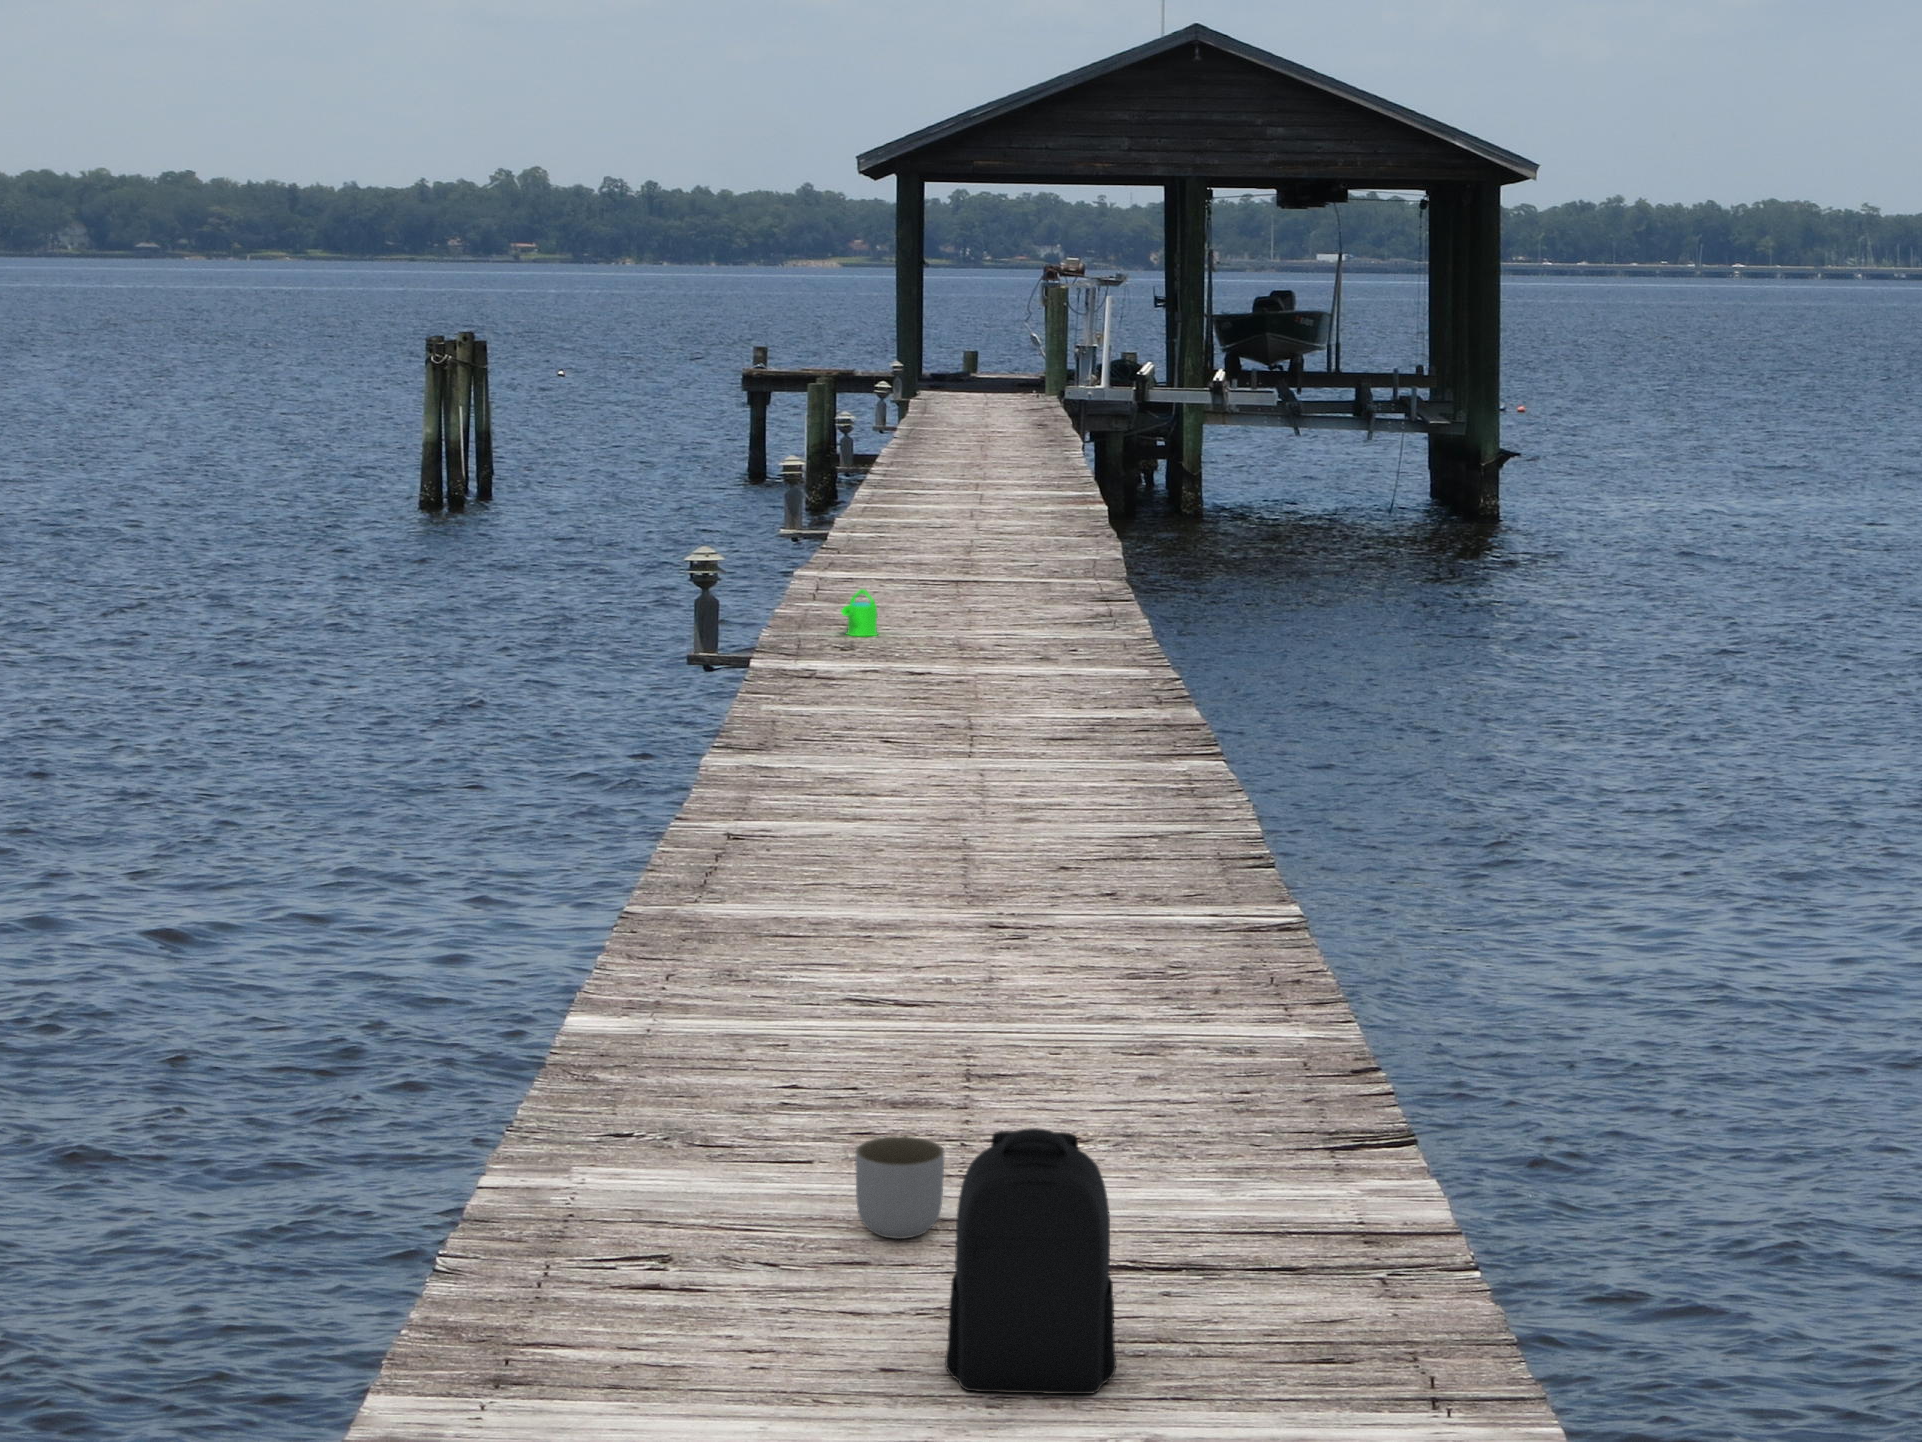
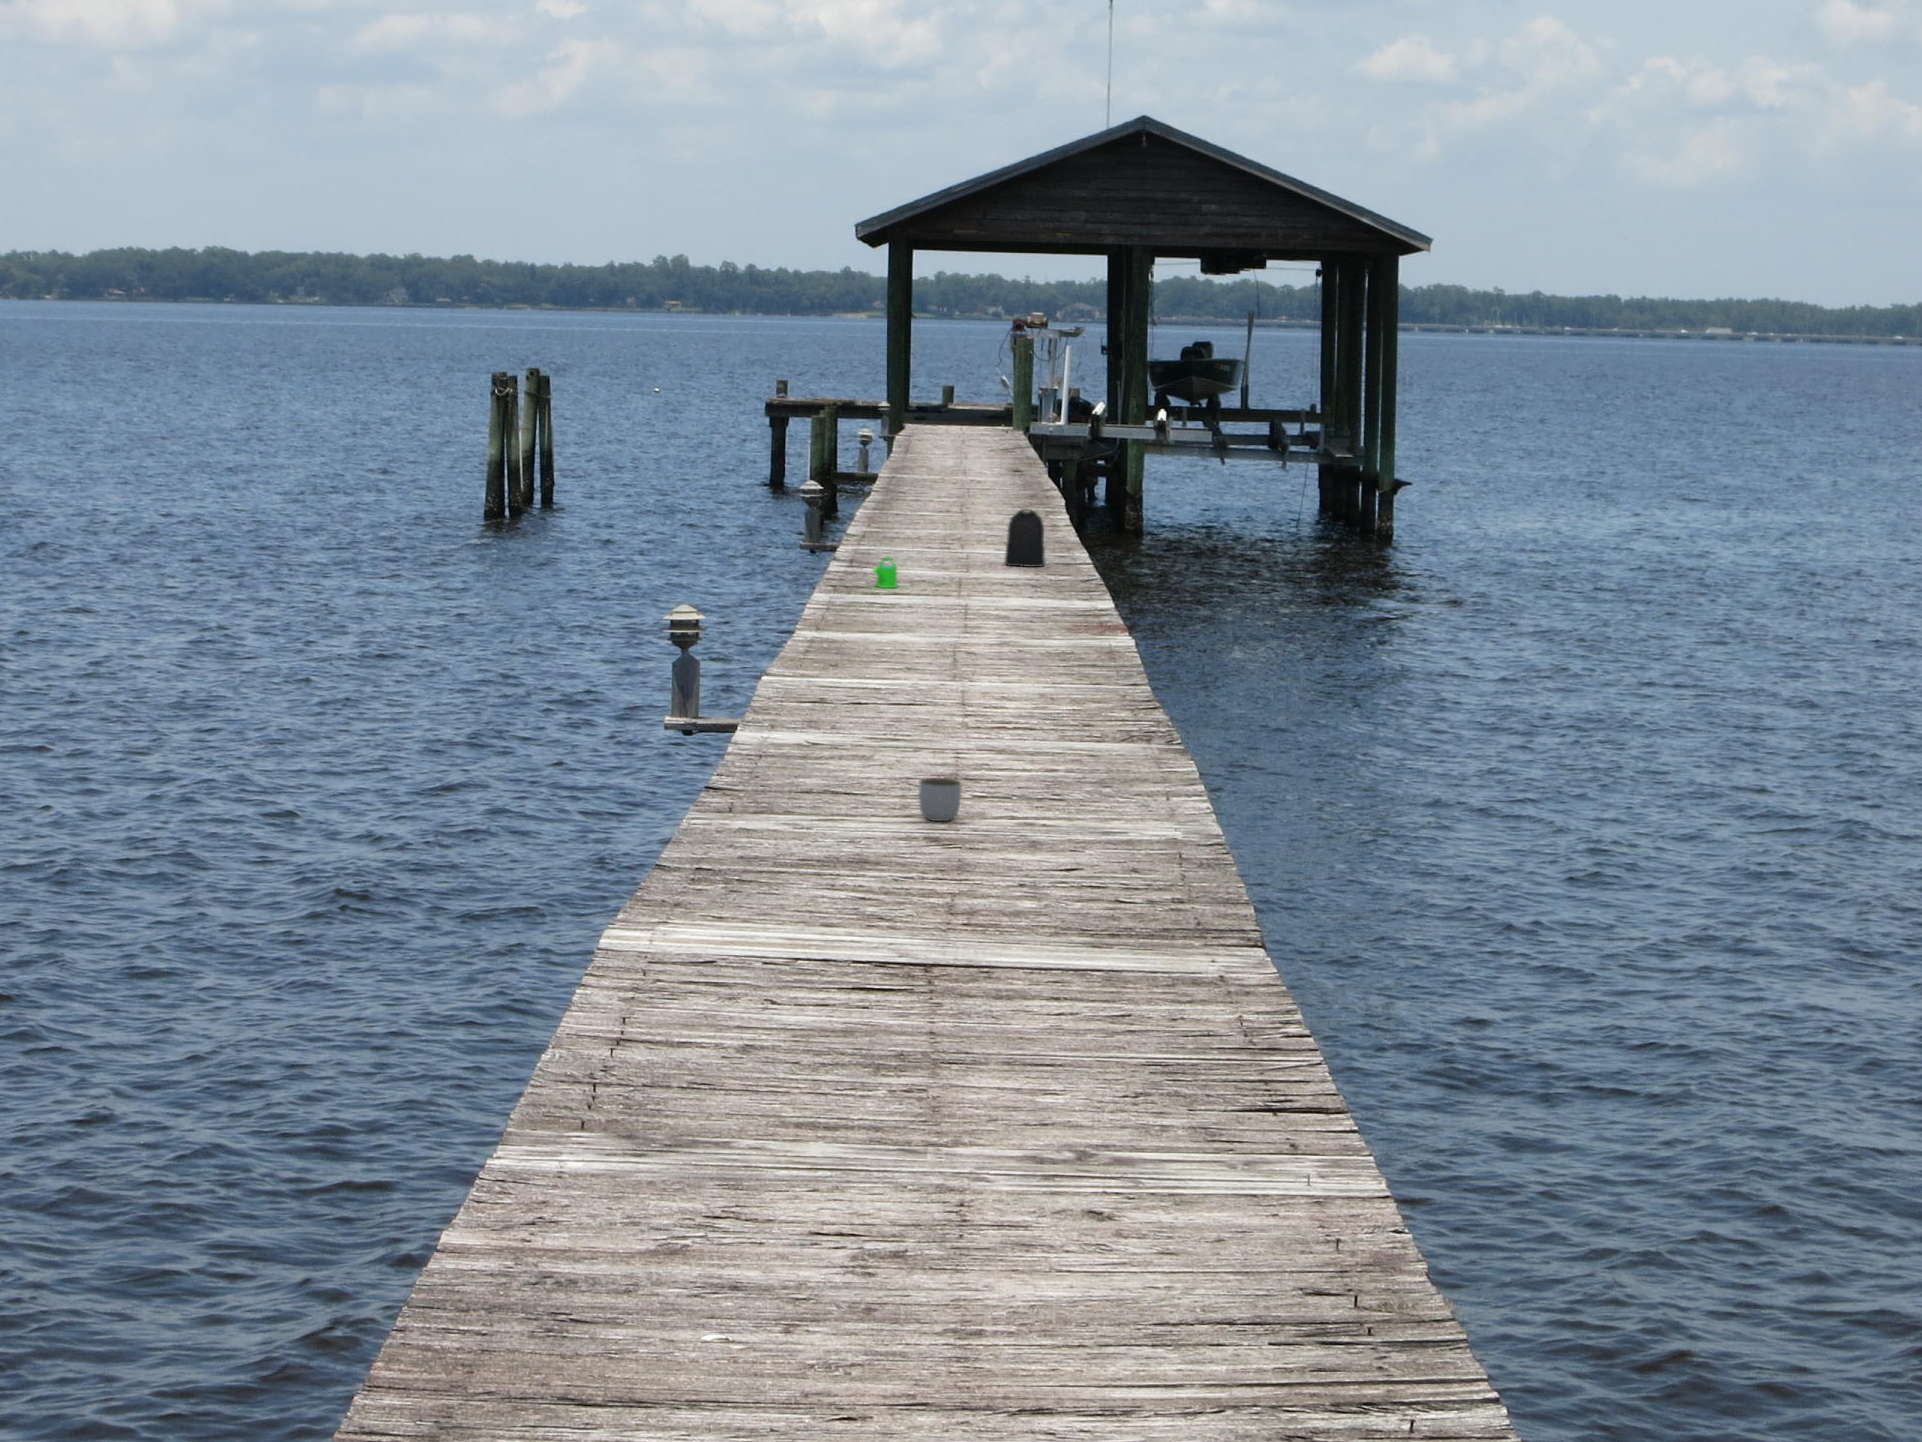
backpack: present [945,1128,1116,1394] -> present [1005,509,1045,567]

